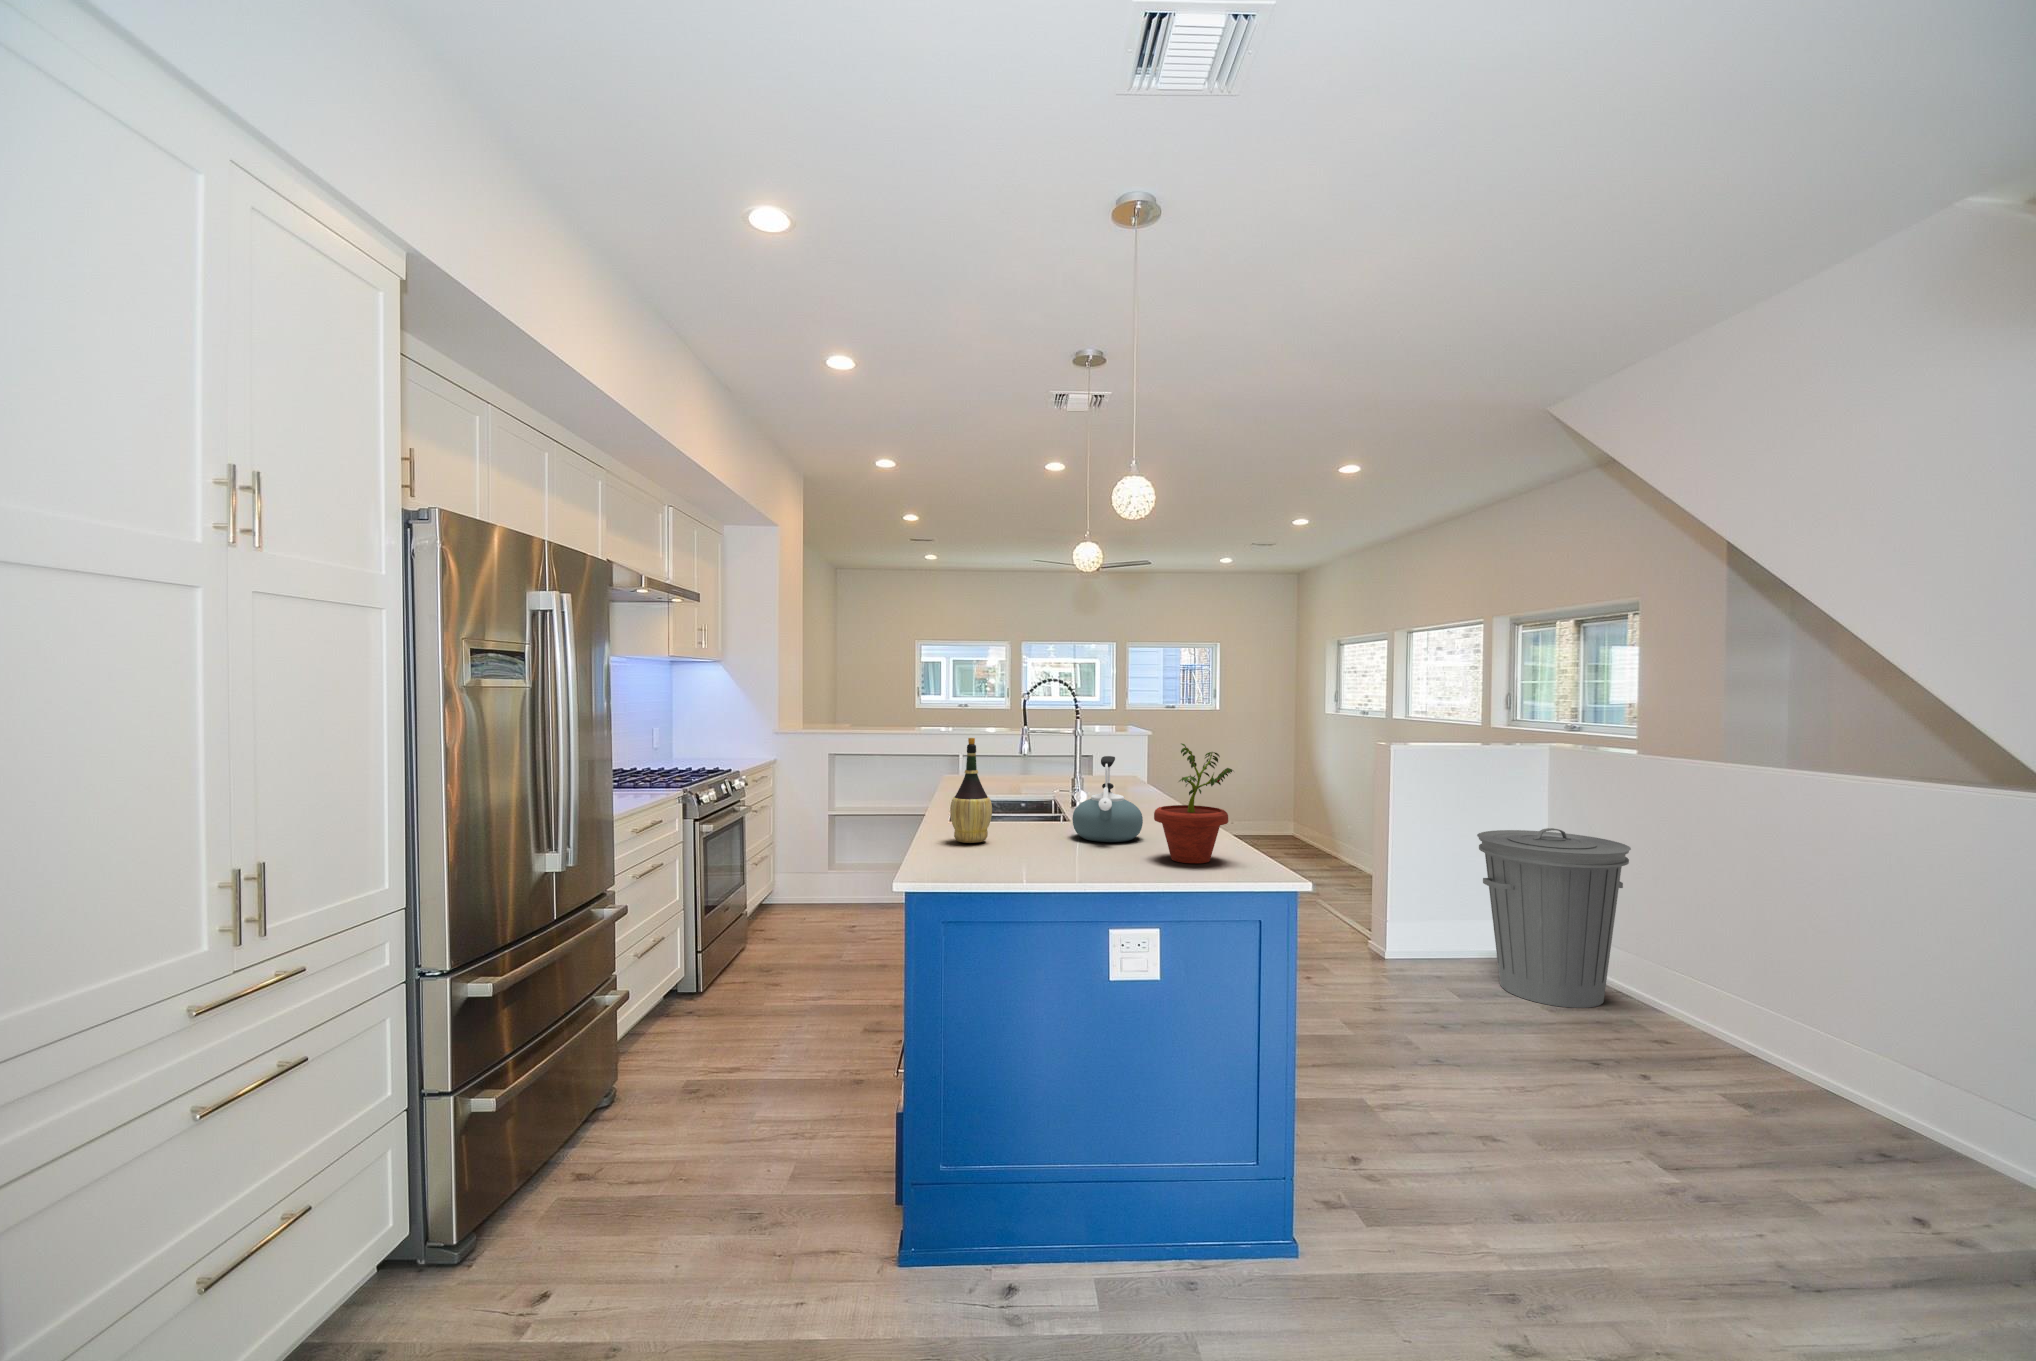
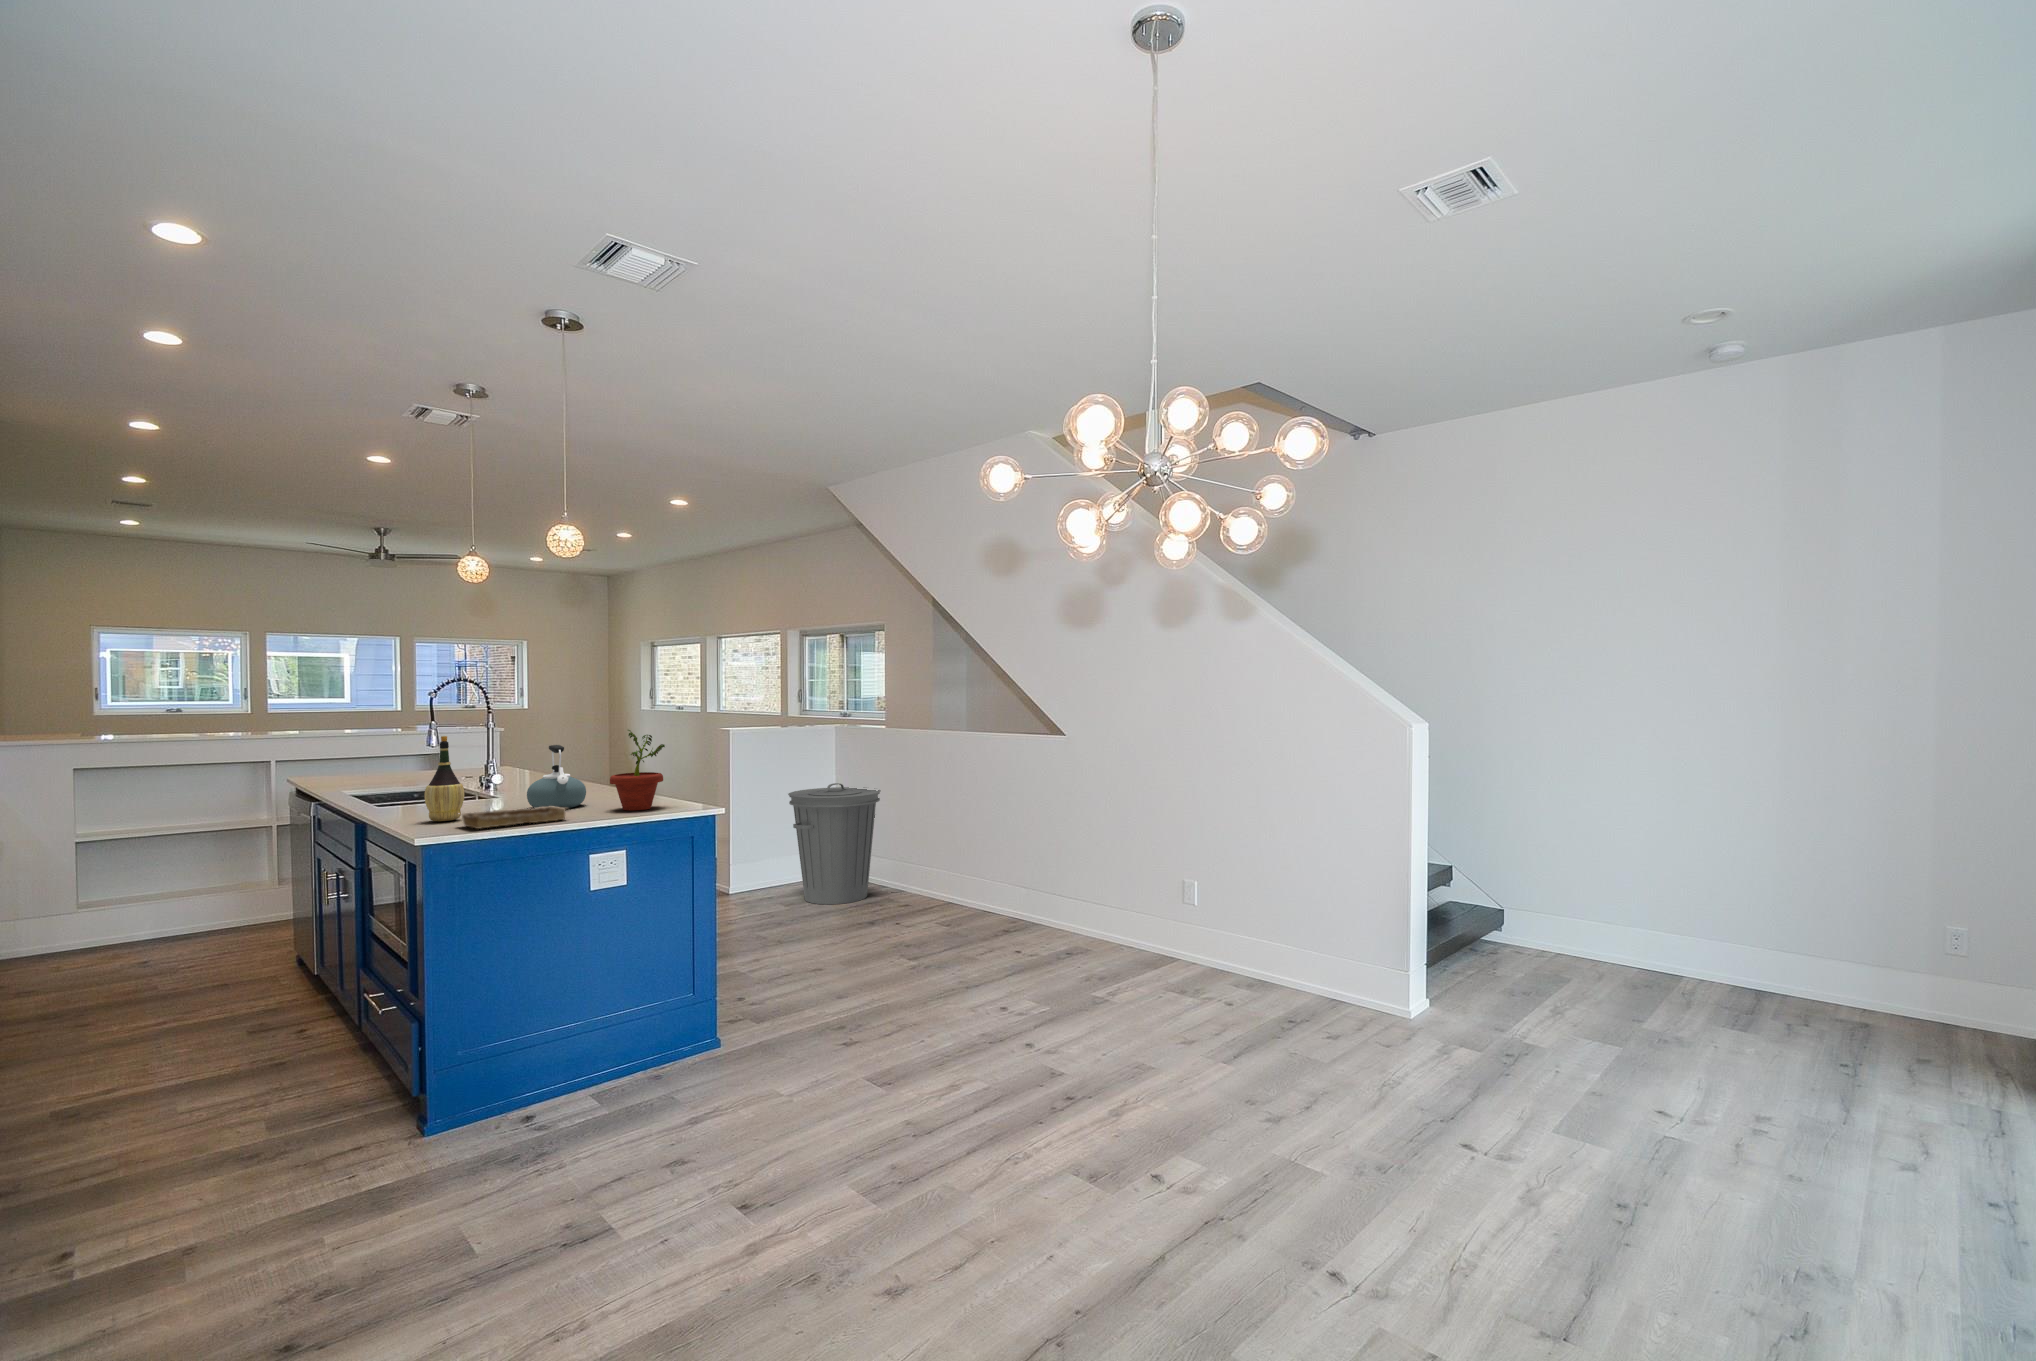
tray: none [961,839,1085,866] -> present [462,807,566,829]

